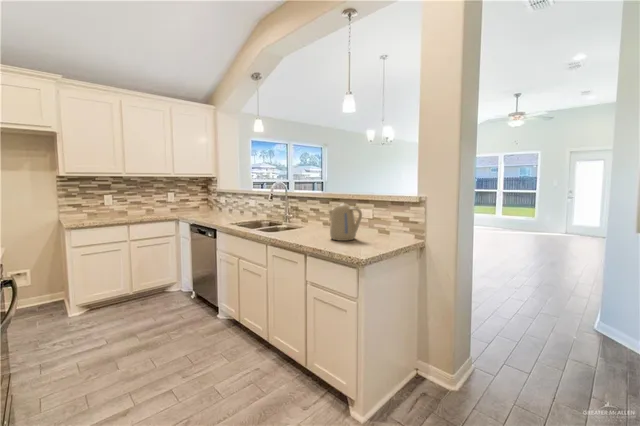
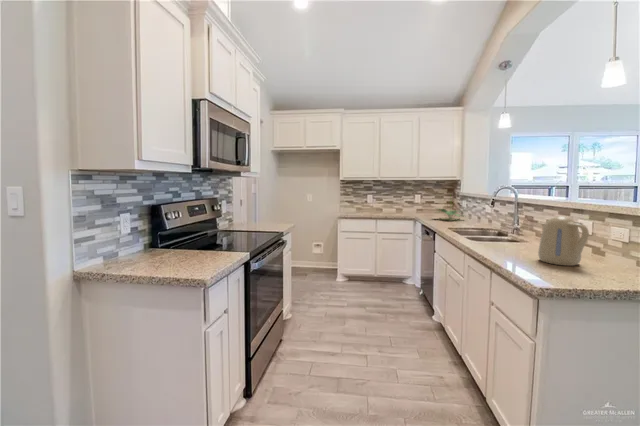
potted plant: none [200,190,230,217] -> present [441,209,460,221]

